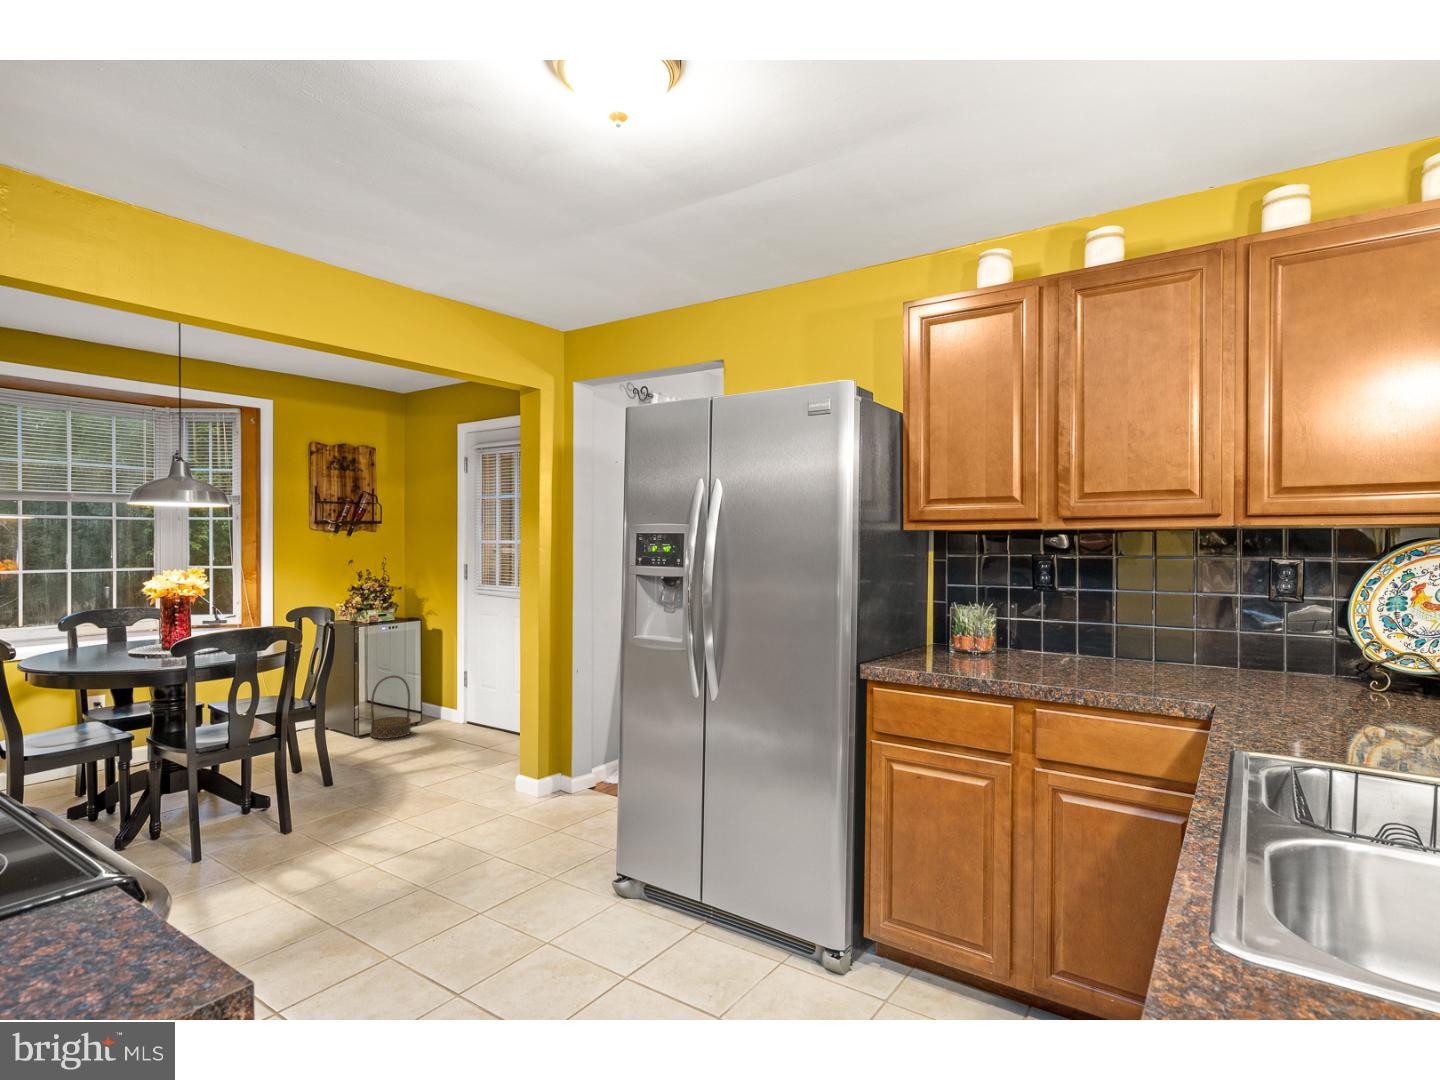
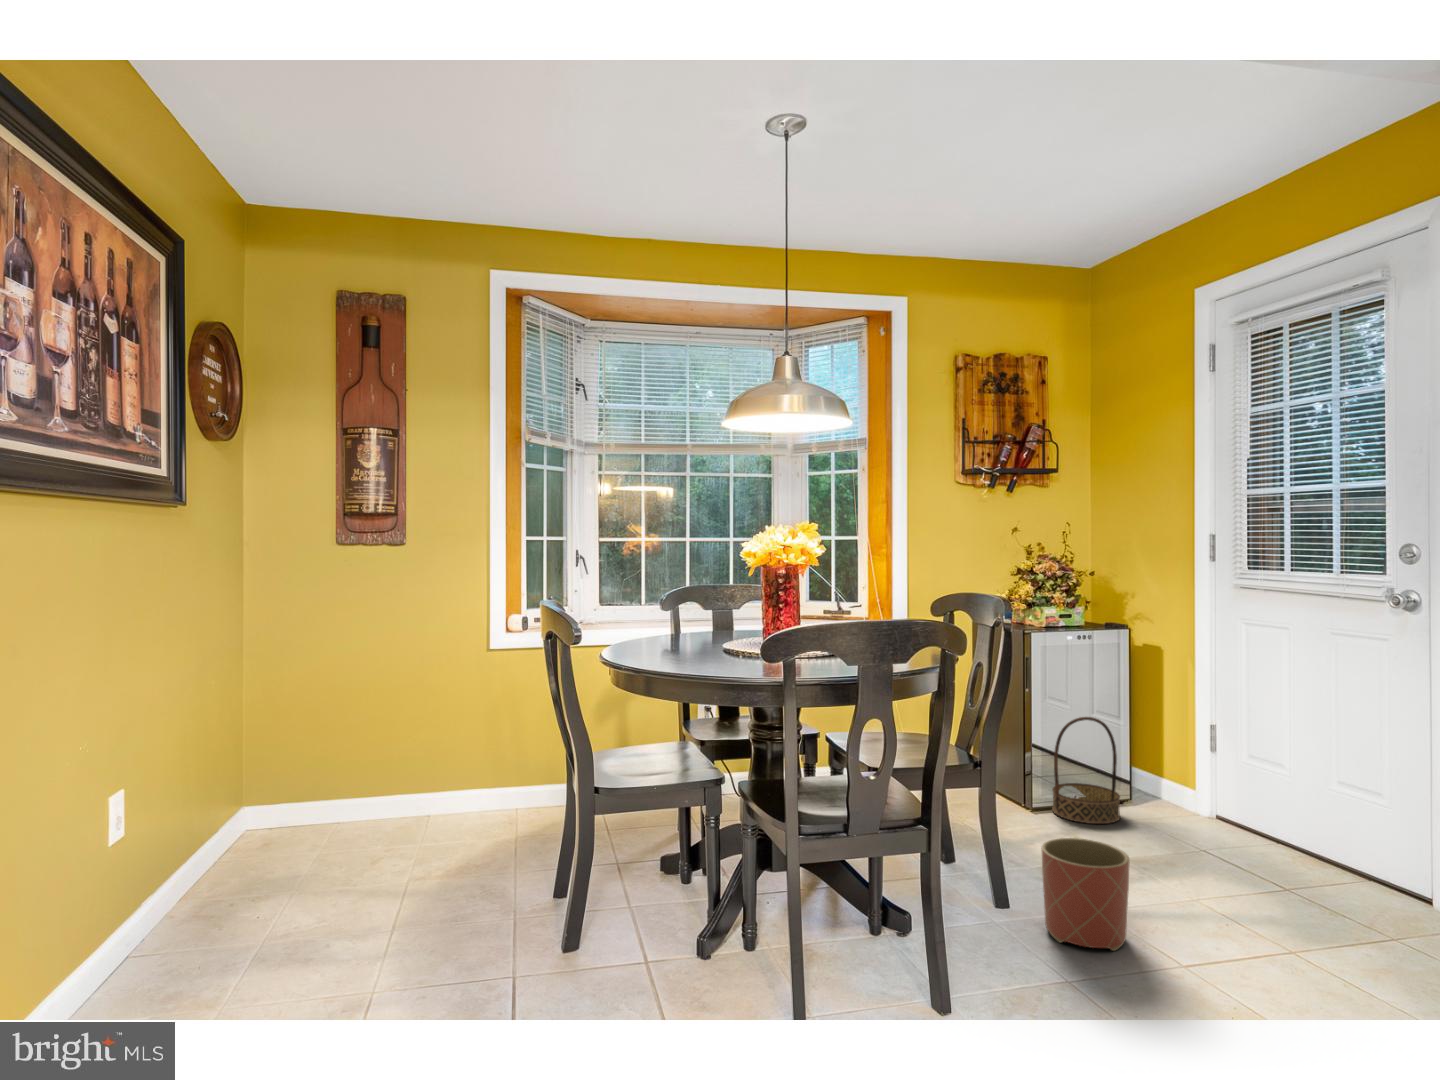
planter: none [349,736,395,790] -> present [1041,838,1130,951]

